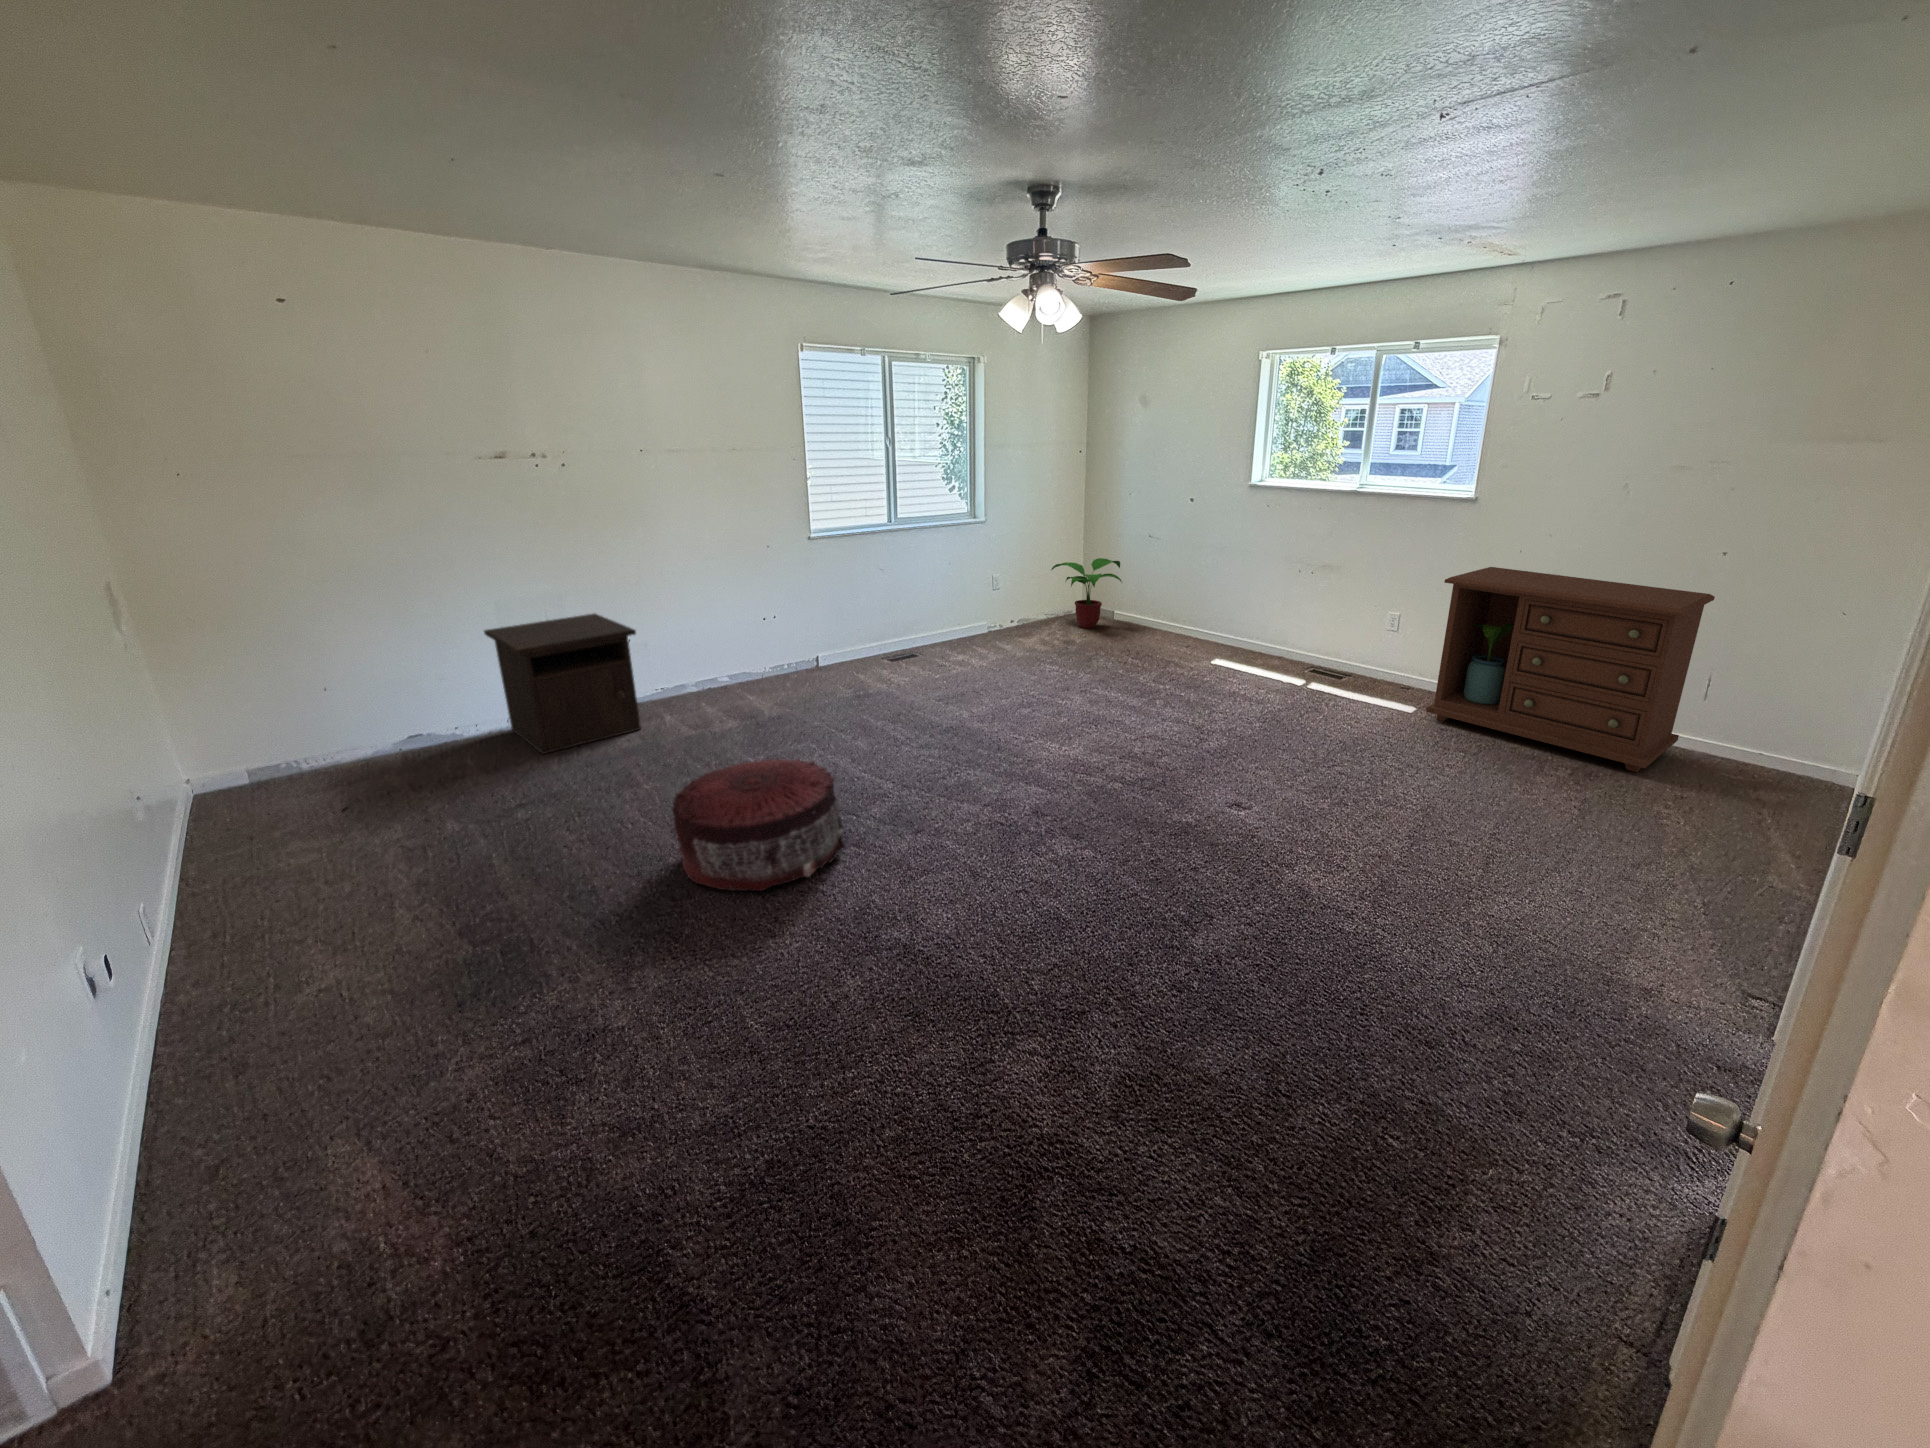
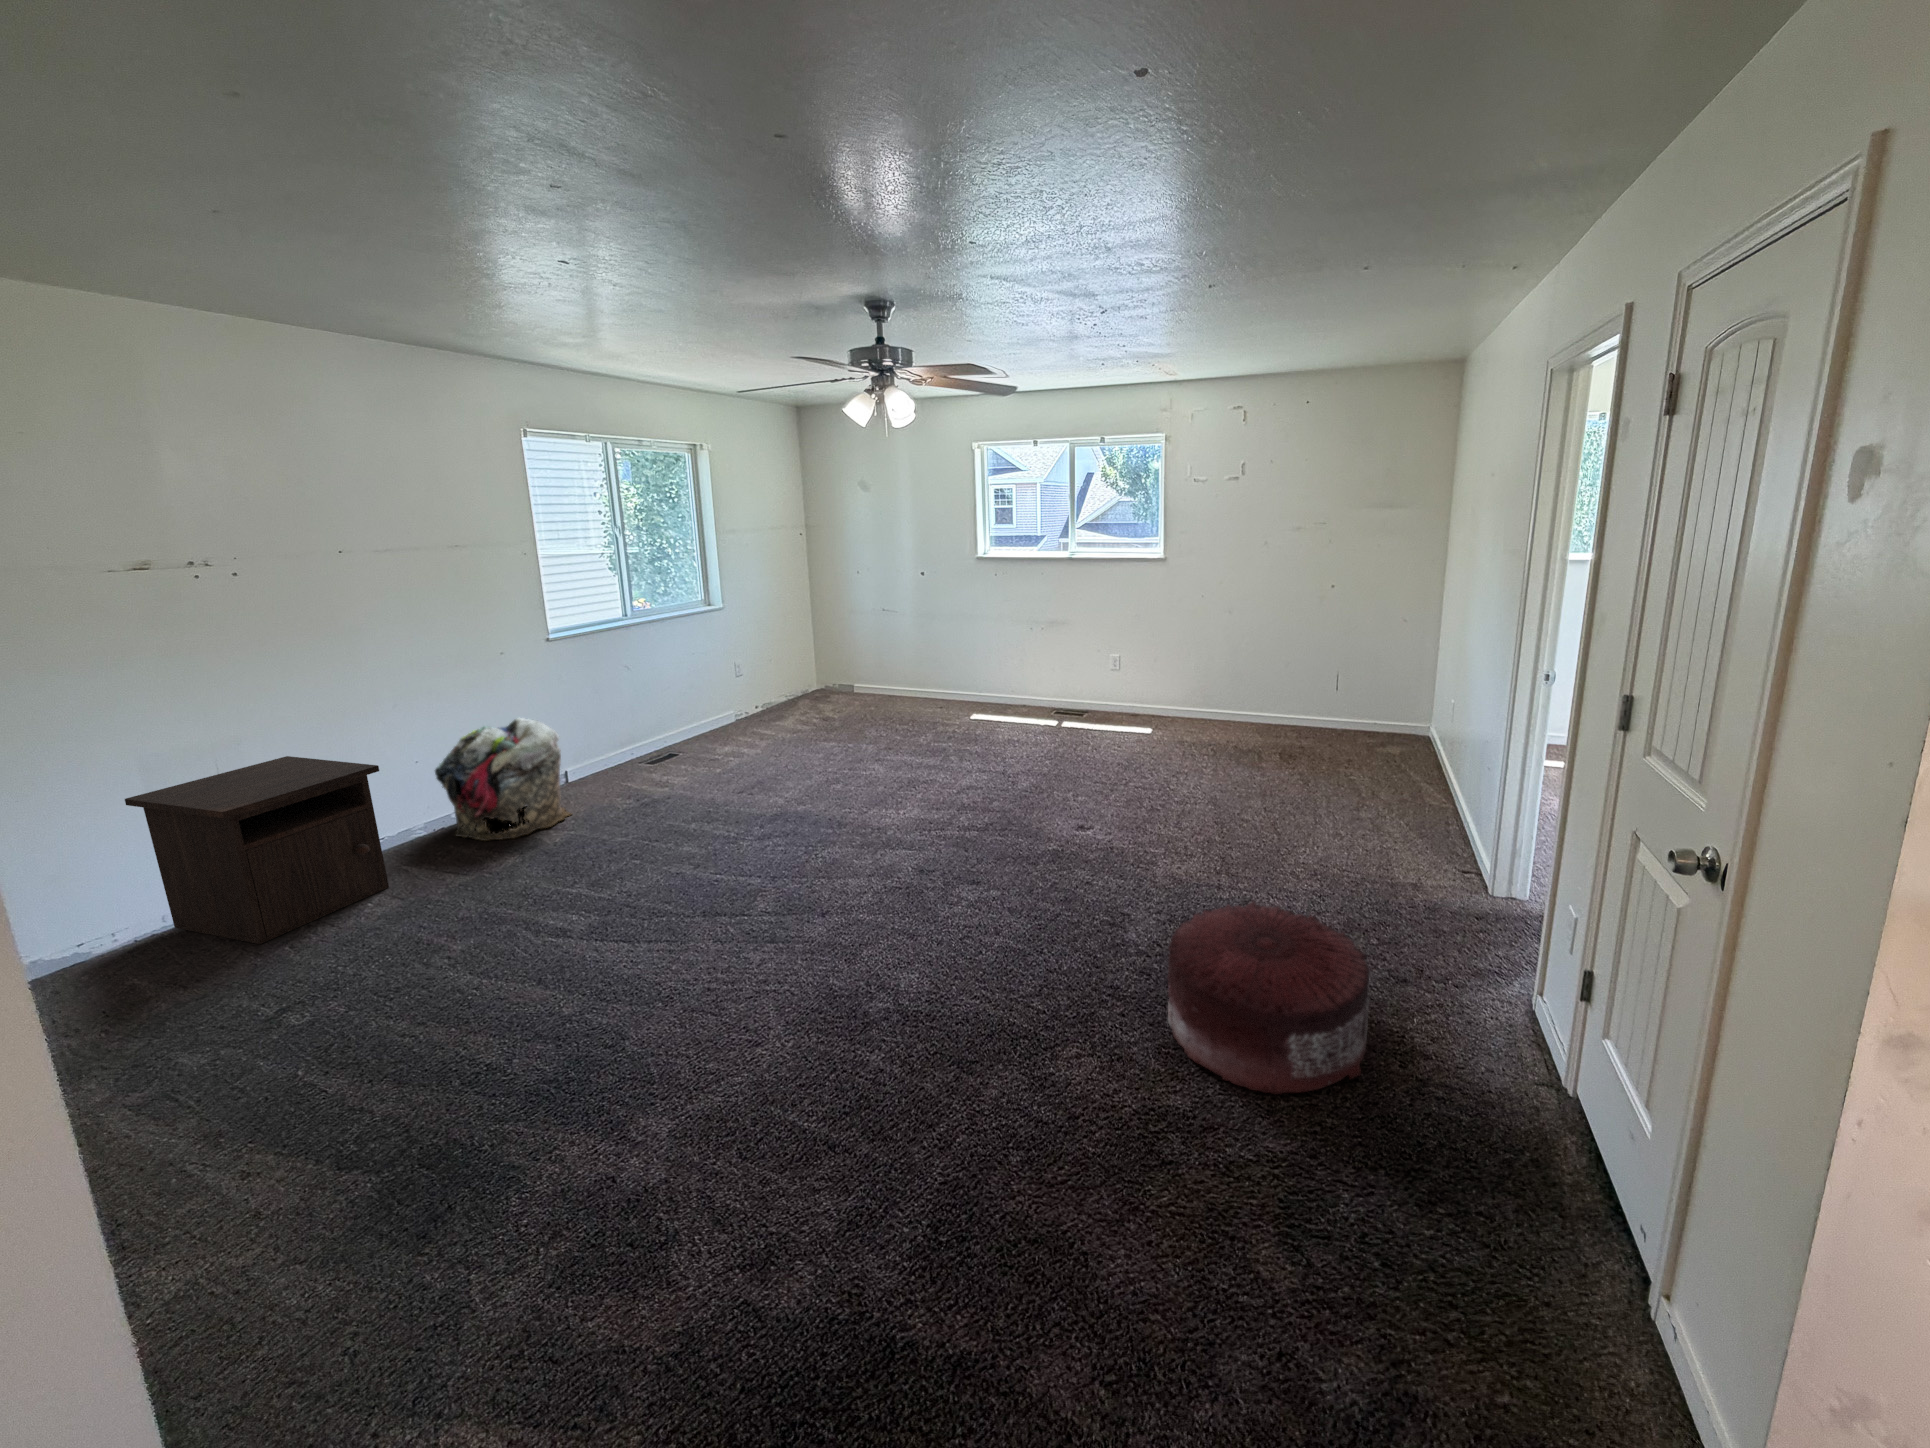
potted plant: present [1051,558,1122,628] -> none [789,636,865,704]
dresser: present [1426,567,1715,772] -> none [1162,611,1330,748]
laundry basket: none [696,604,799,708] -> present [435,718,571,841]
pouf: present [672,759,845,891] -> present [1168,902,1370,1094]

